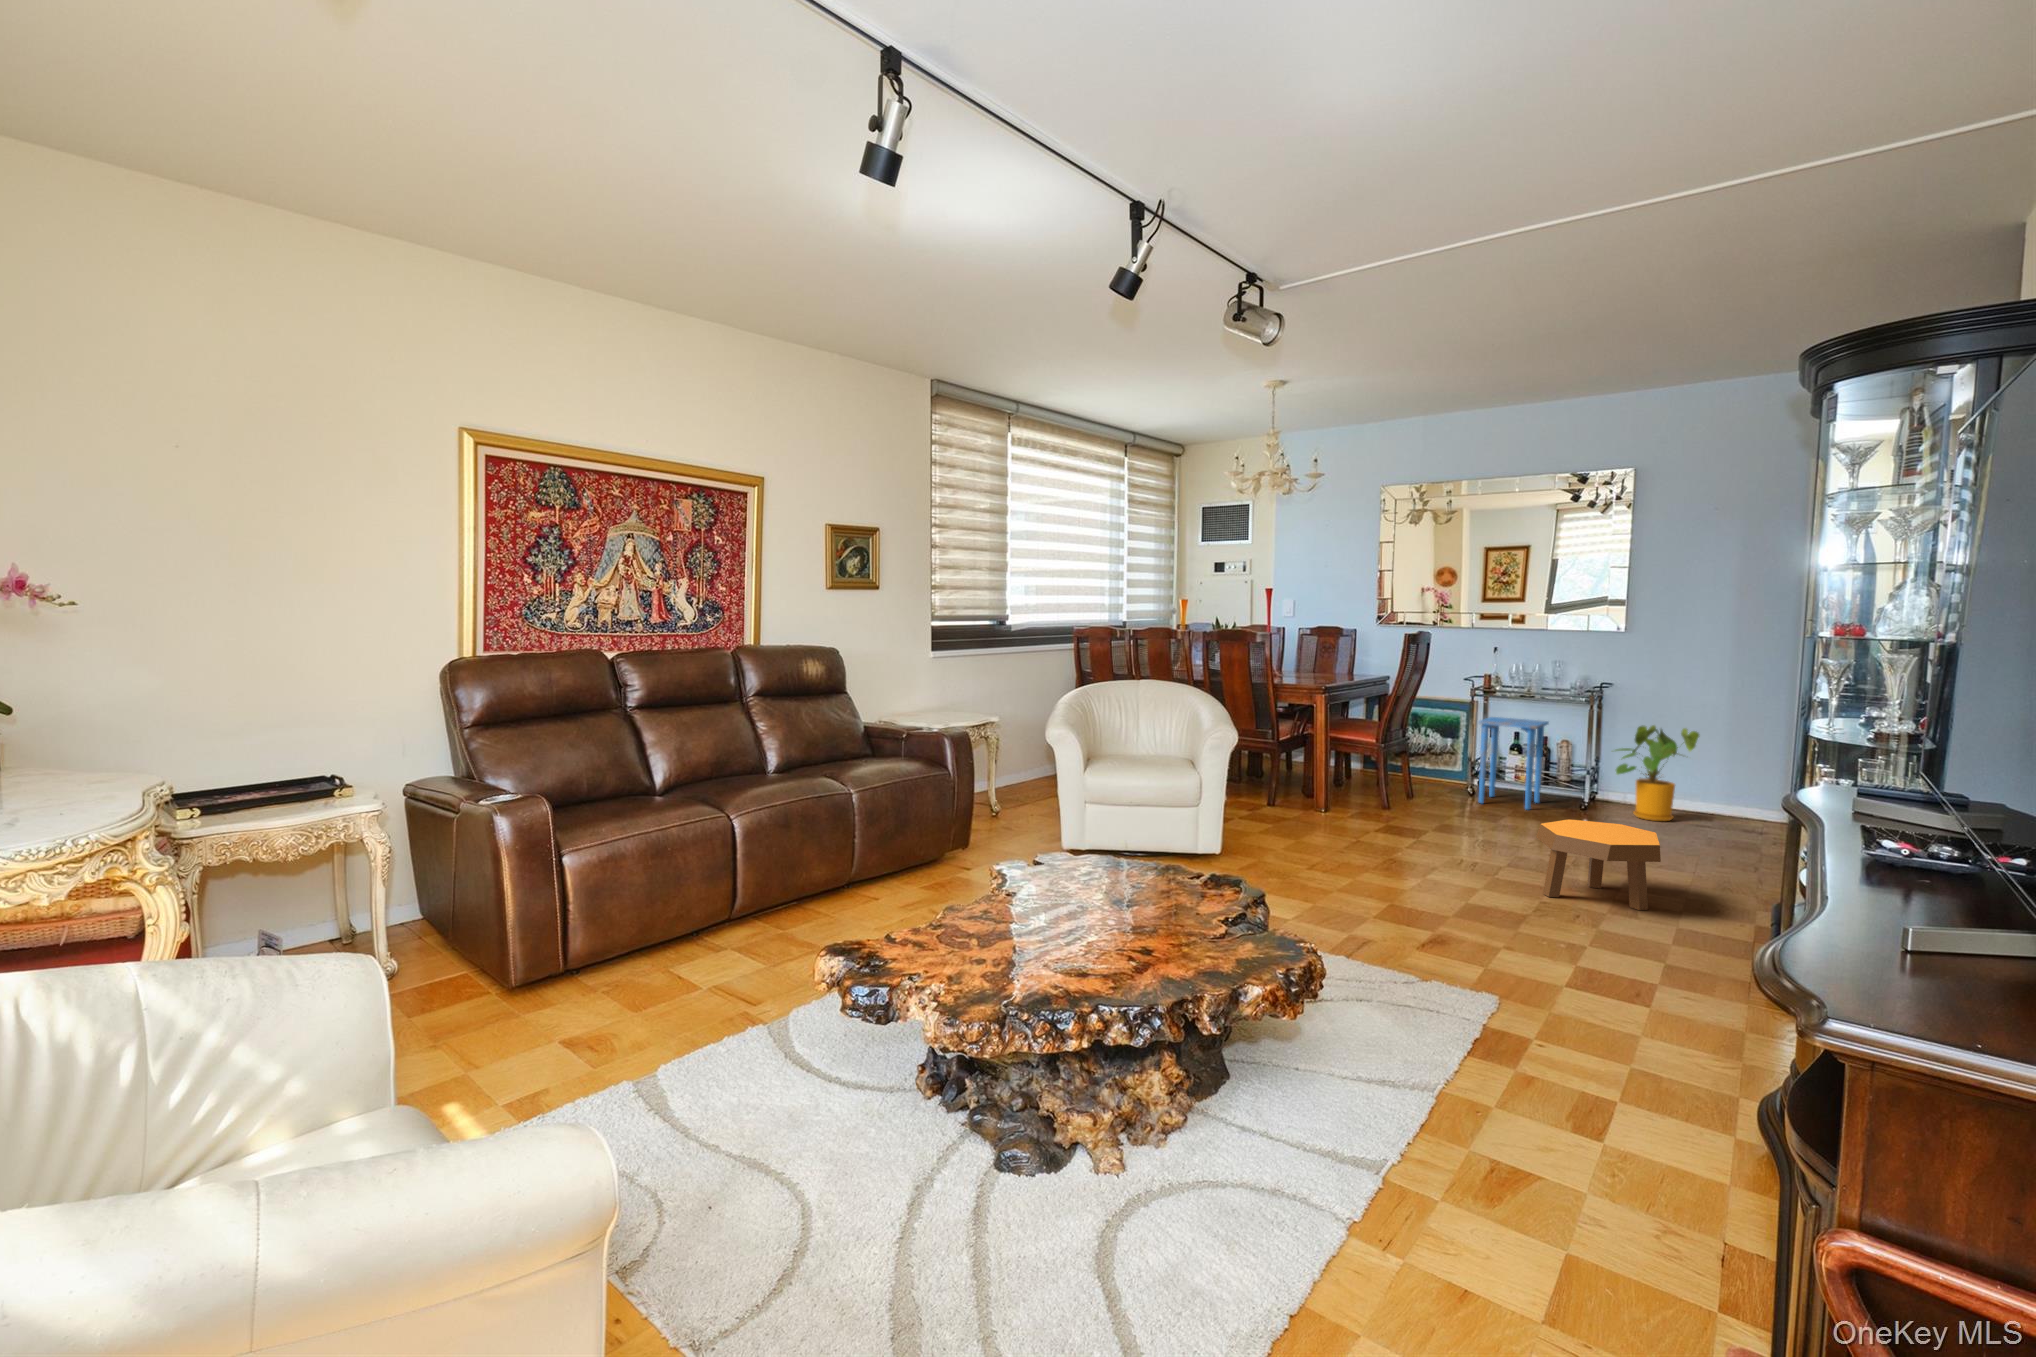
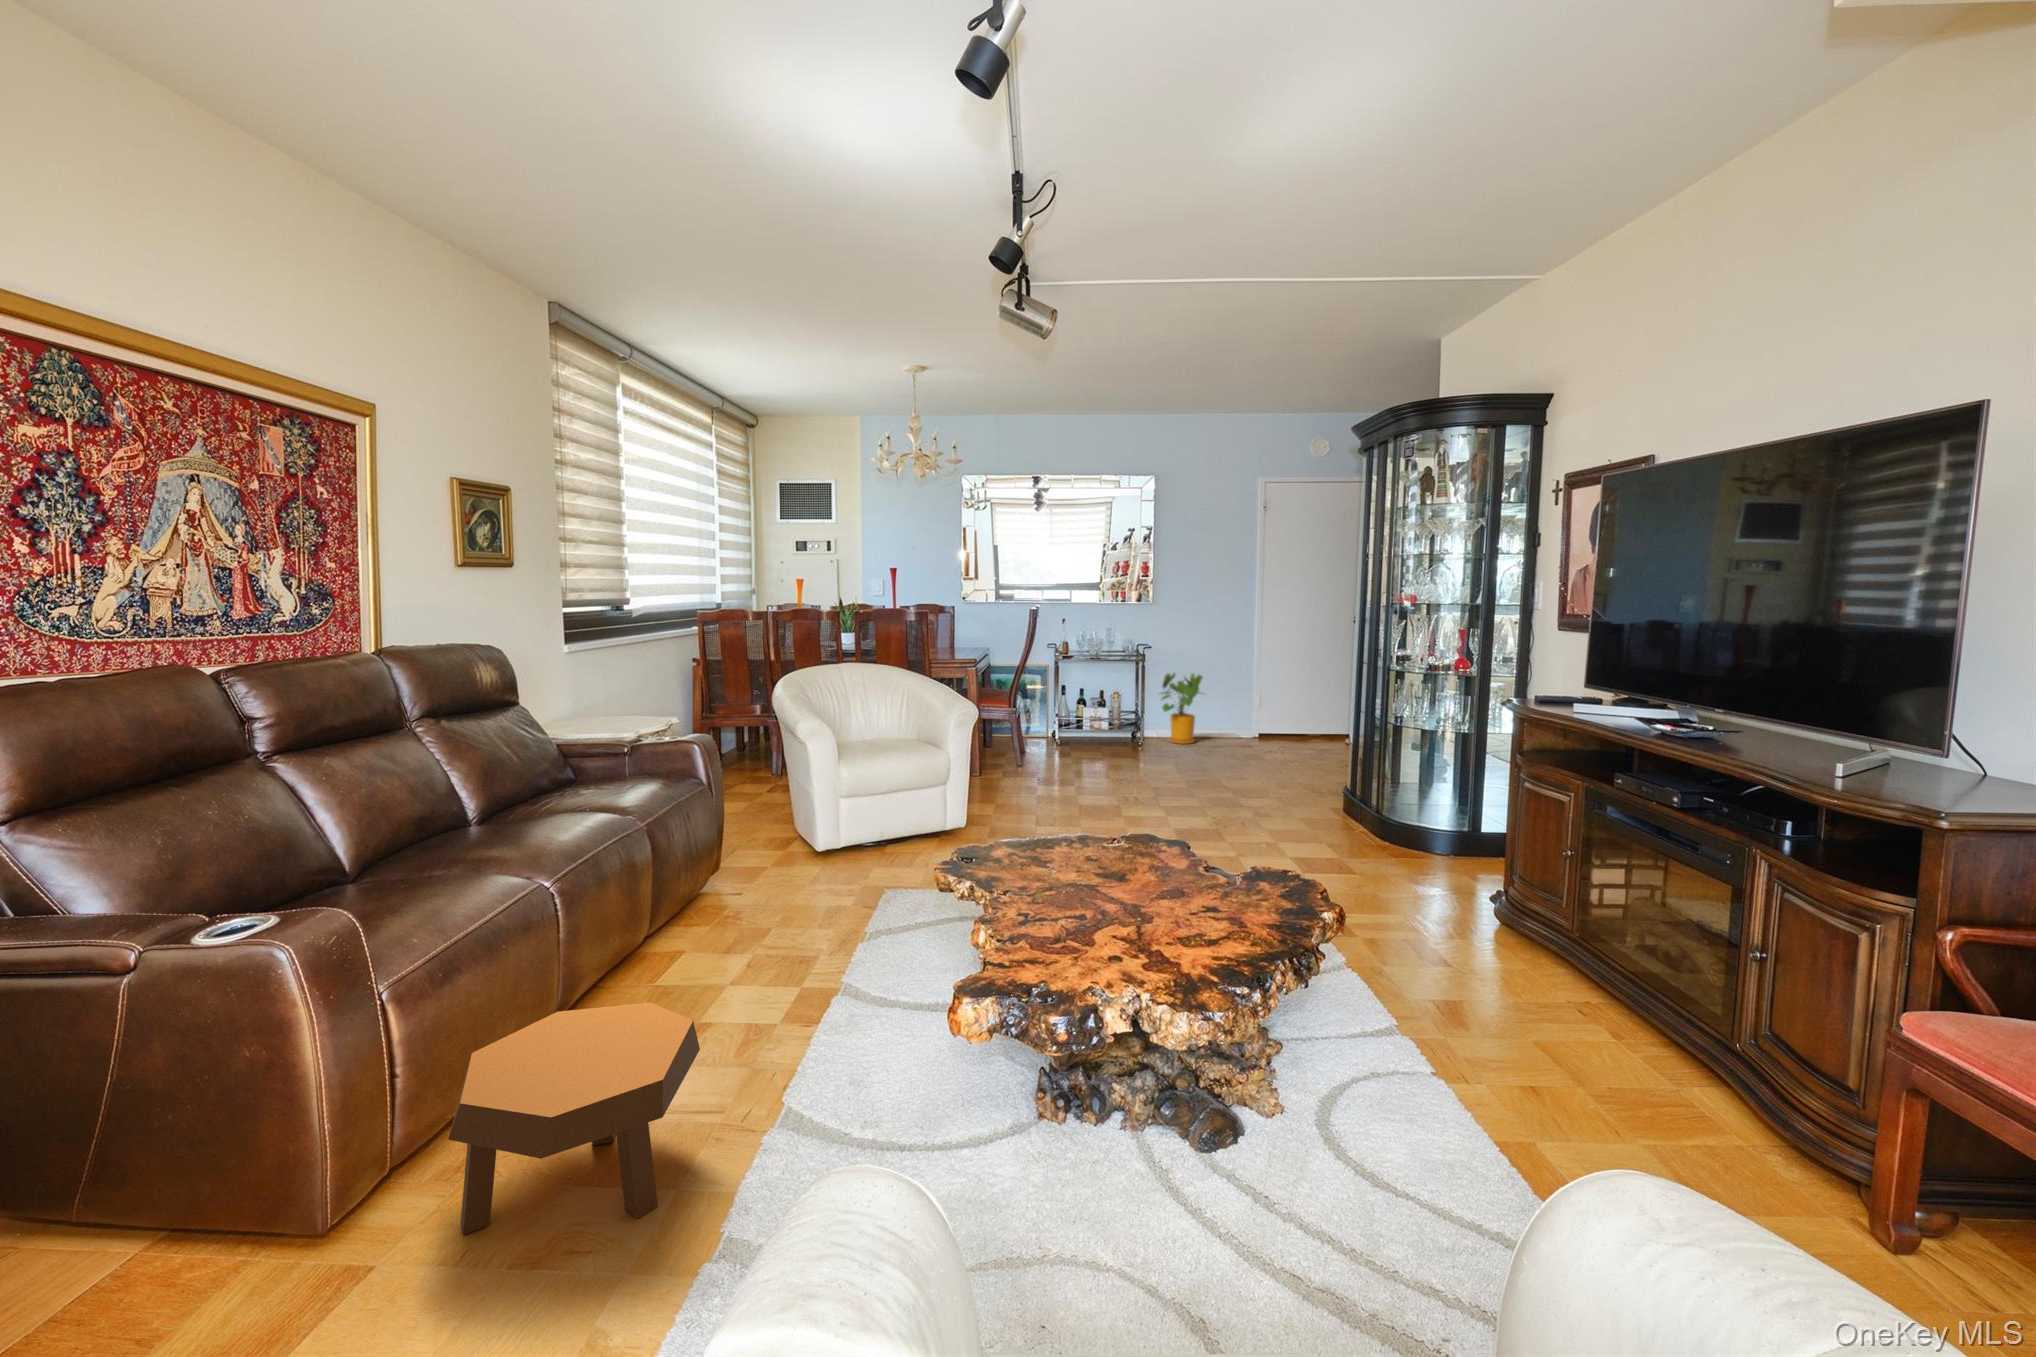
side table: present [1479,717,1549,810] -> none [1067,675,1112,748]
footstool: present [1536,819,1661,910] -> present [448,1003,700,1235]

